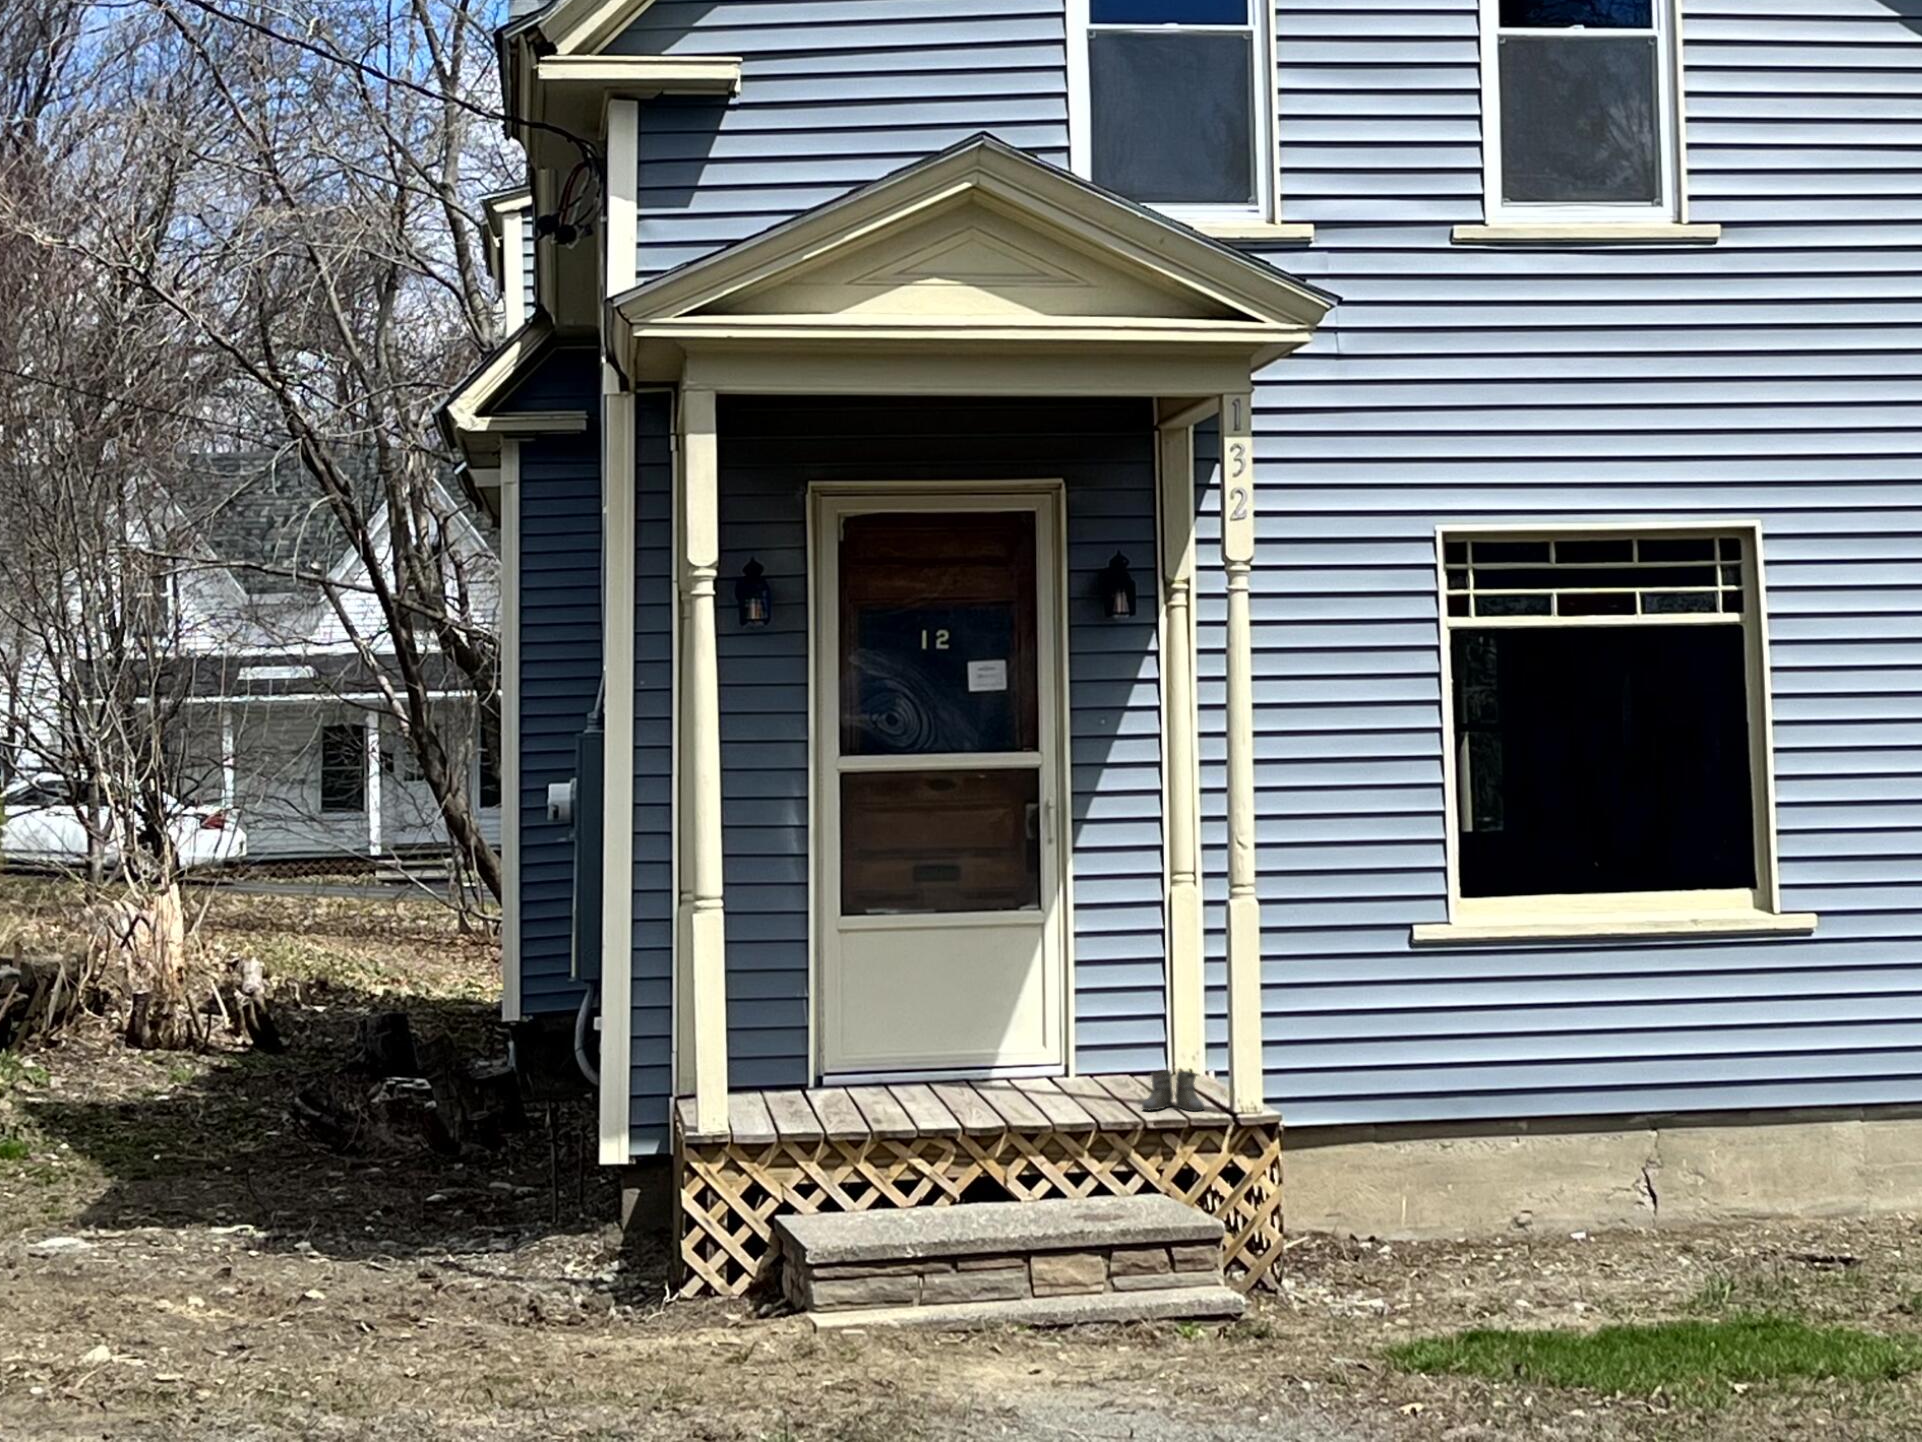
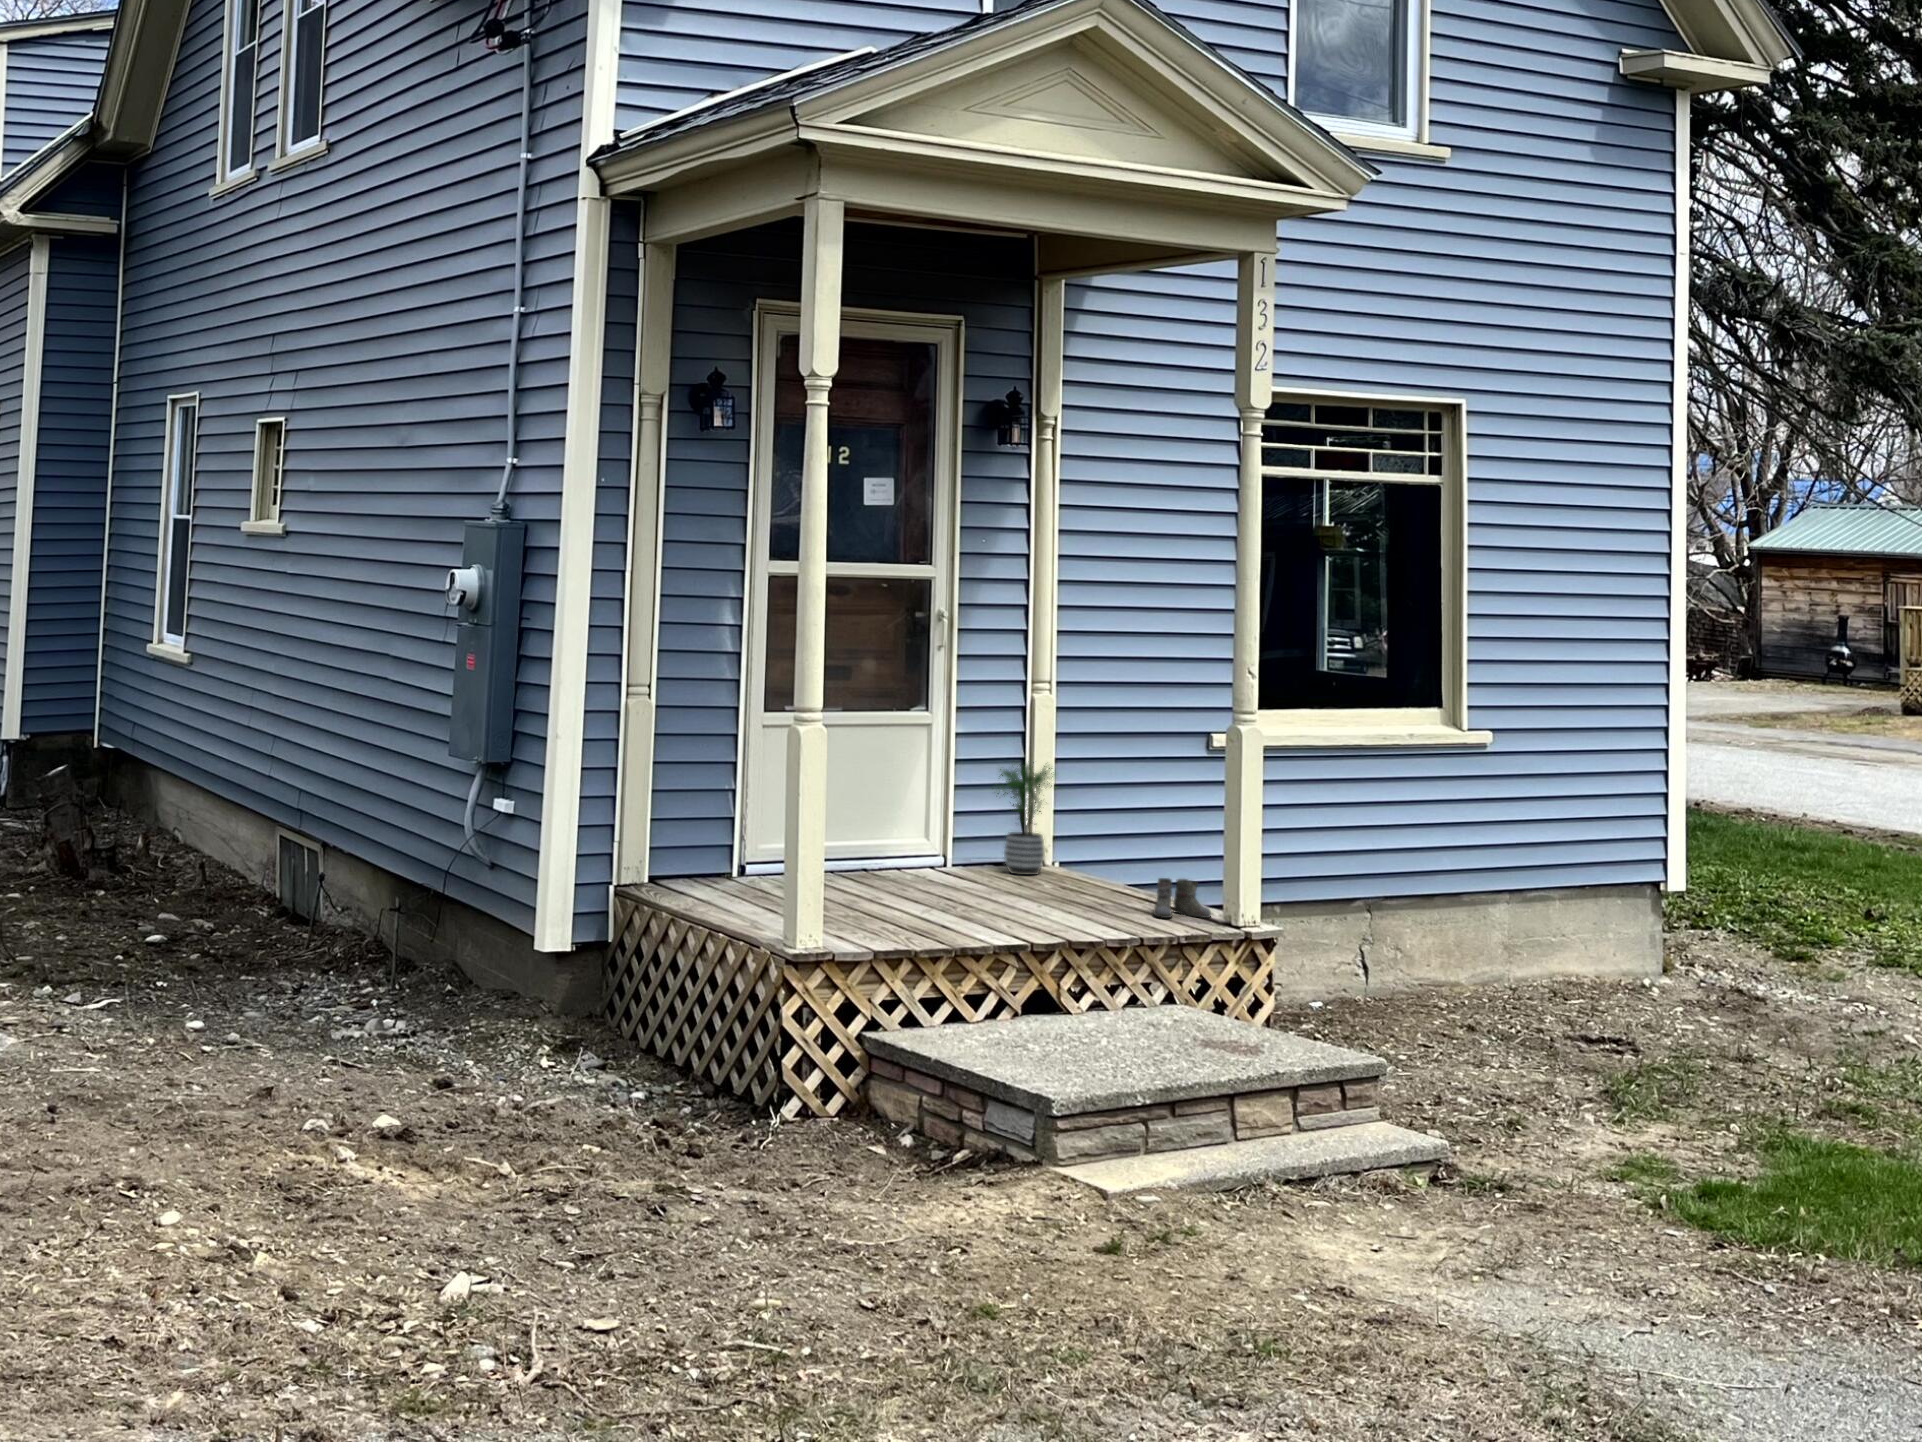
potted plant: none [1083,951,1169,1075] -> present [992,761,1054,875]

